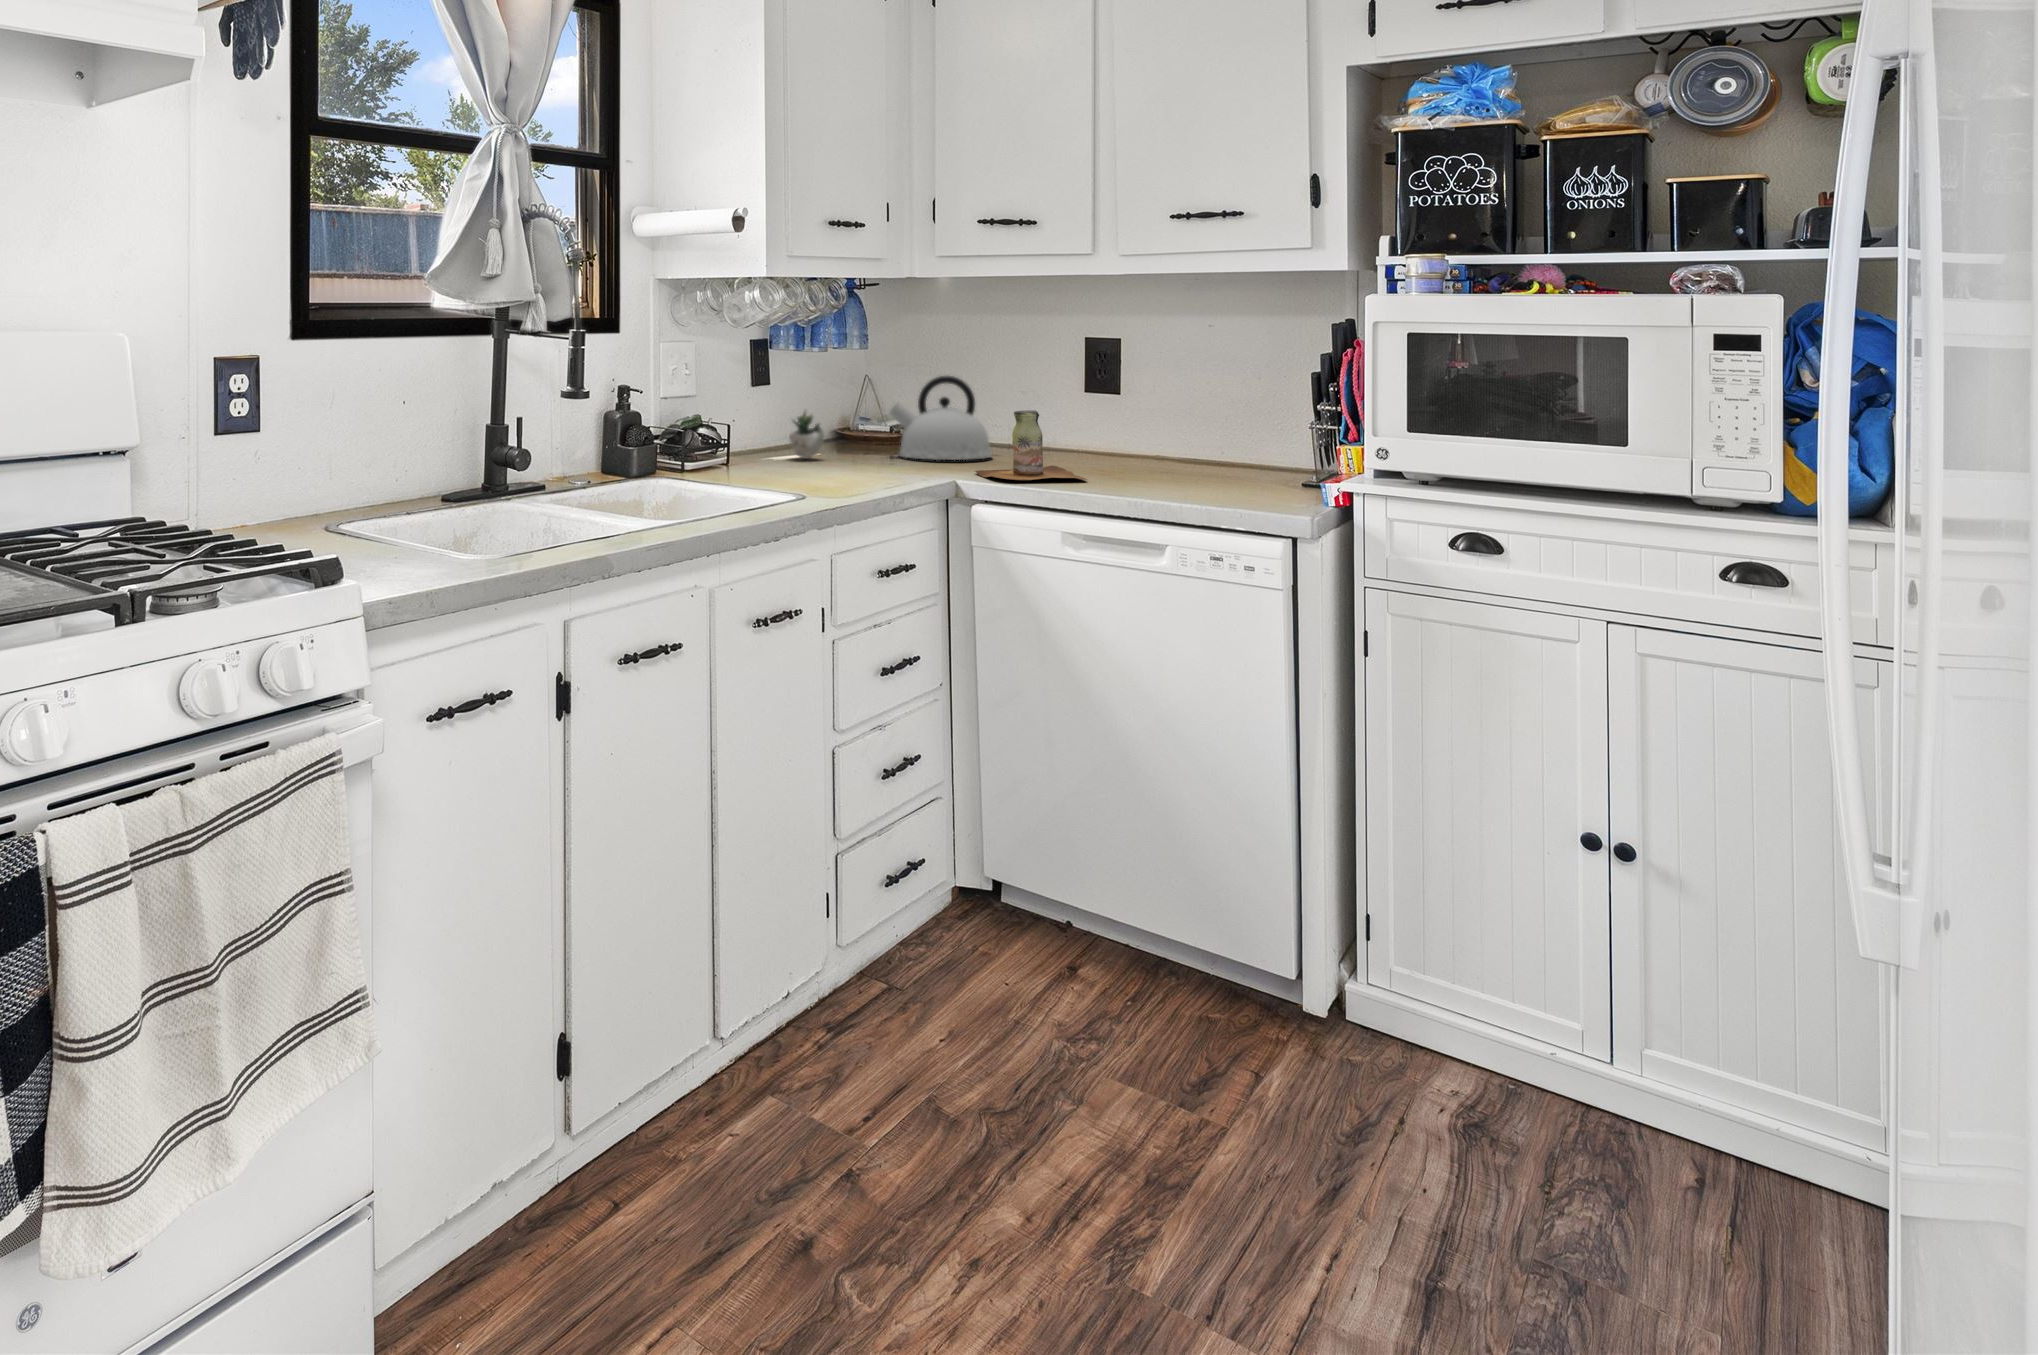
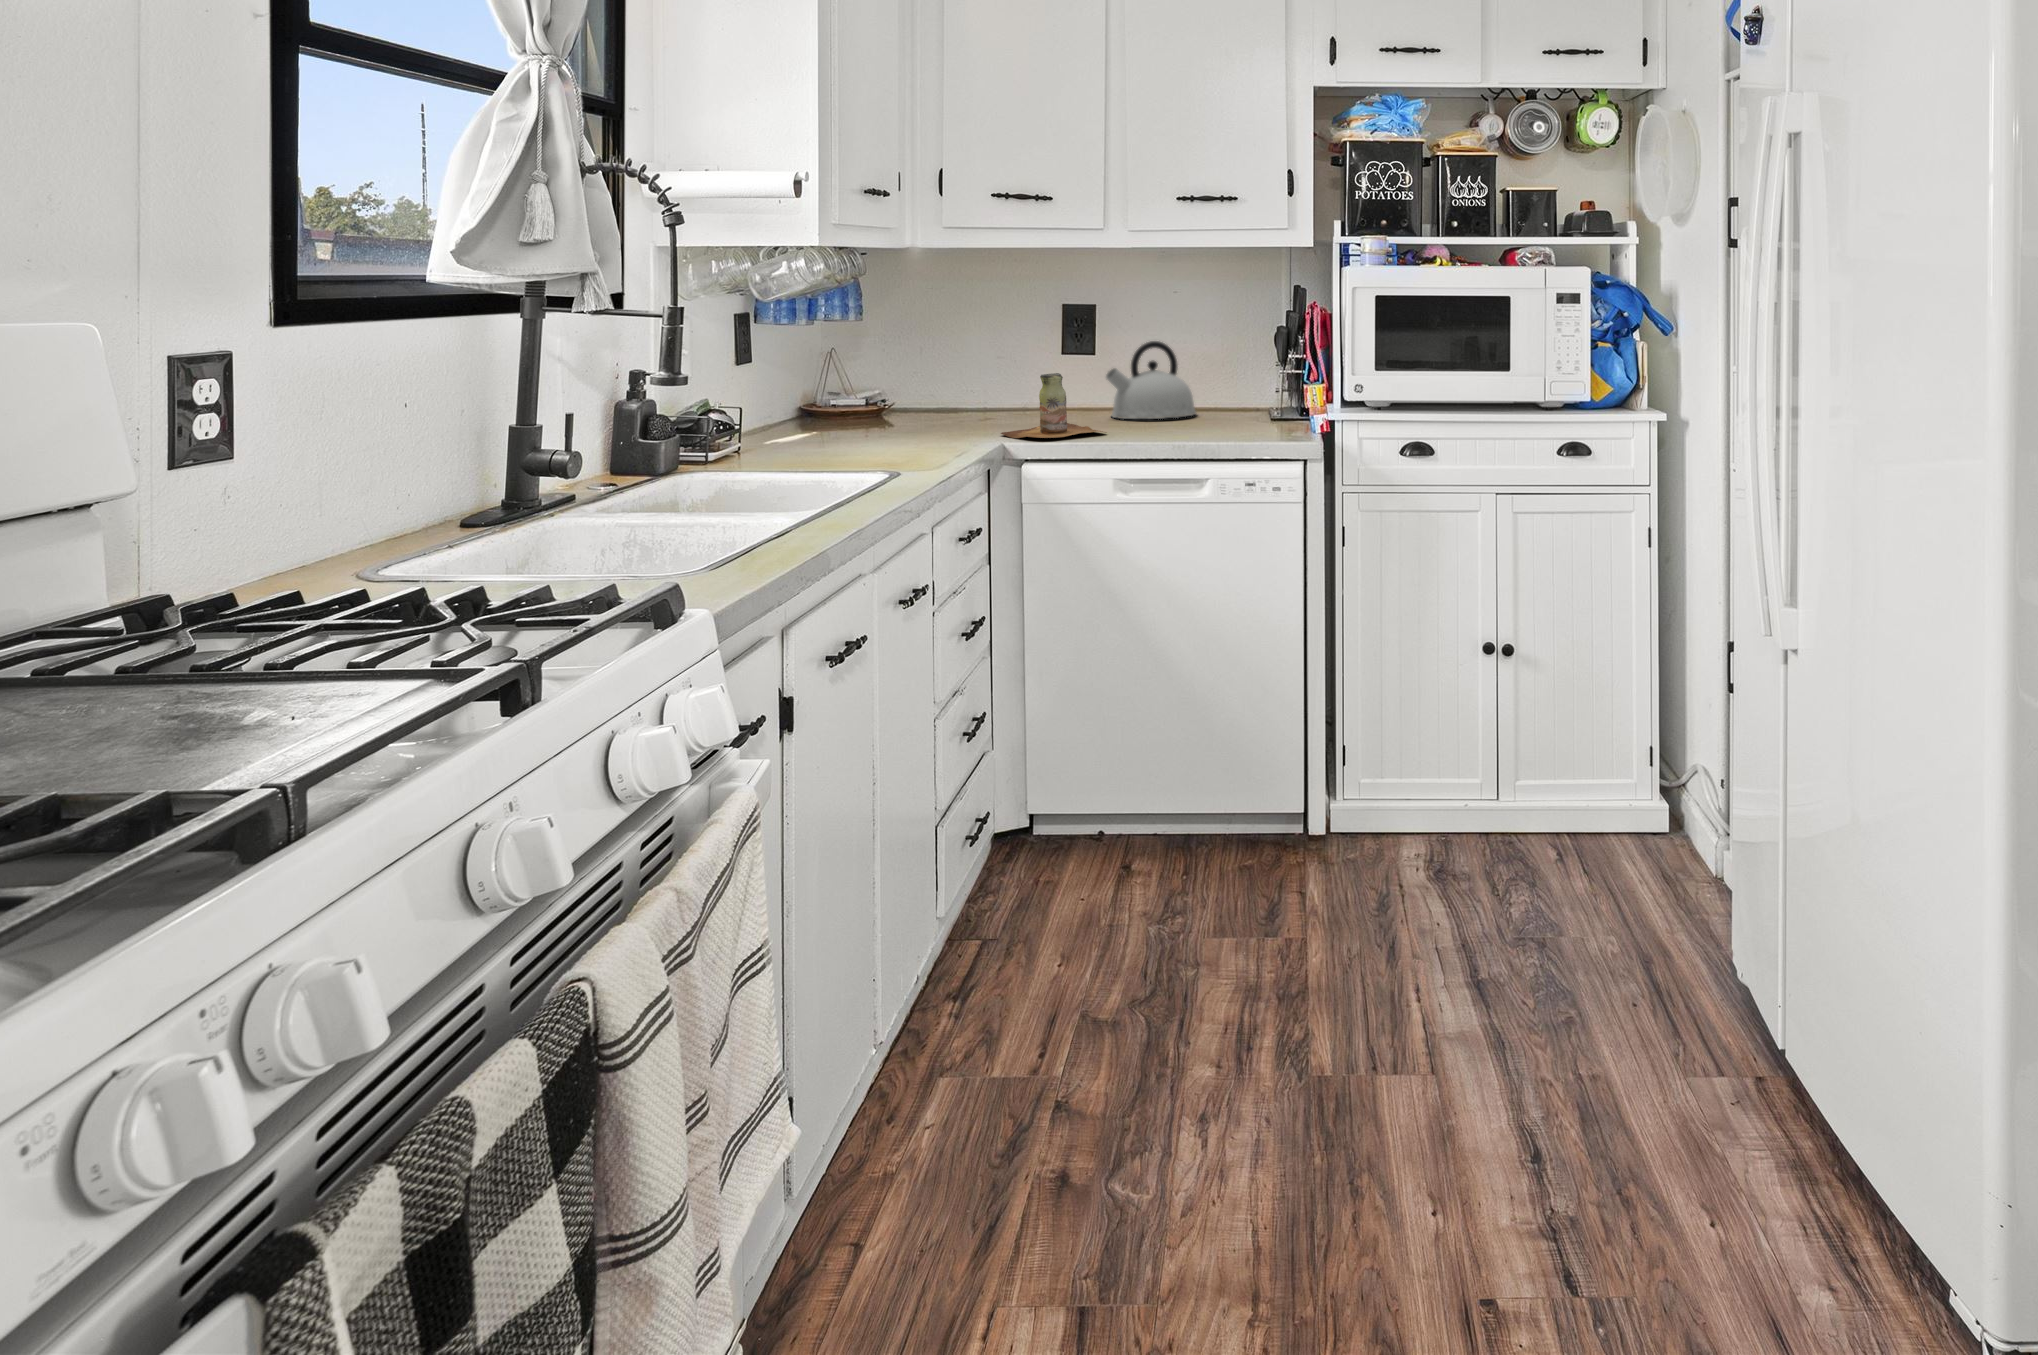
kettle: present [890,376,992,460] -> present [1106,341,1196,419]
succulent plant: present [789,411,824,459] -> none [791,378,863,436]

